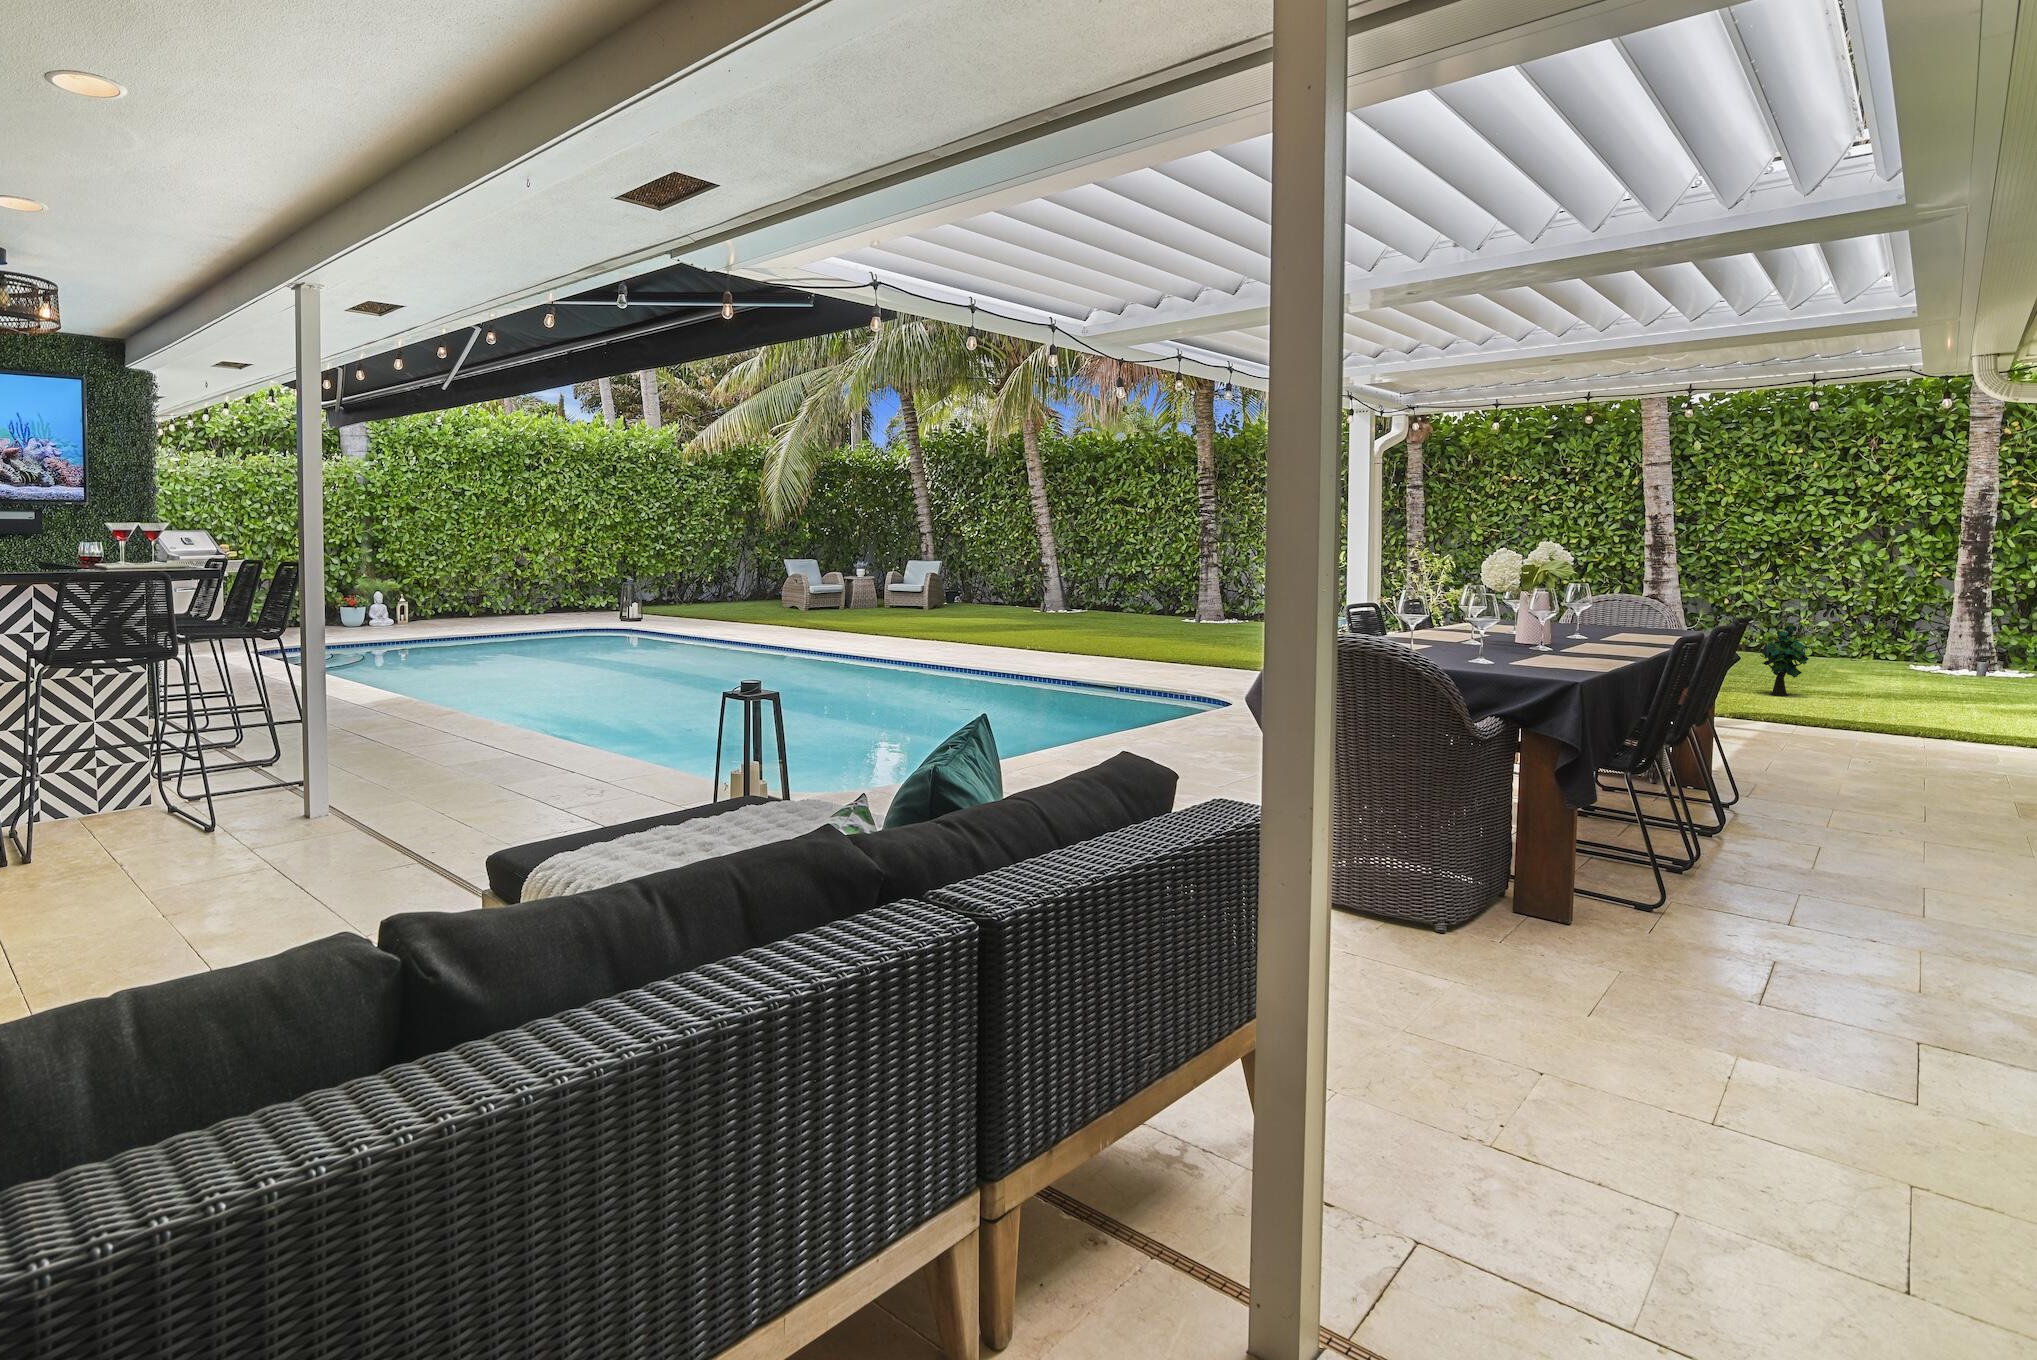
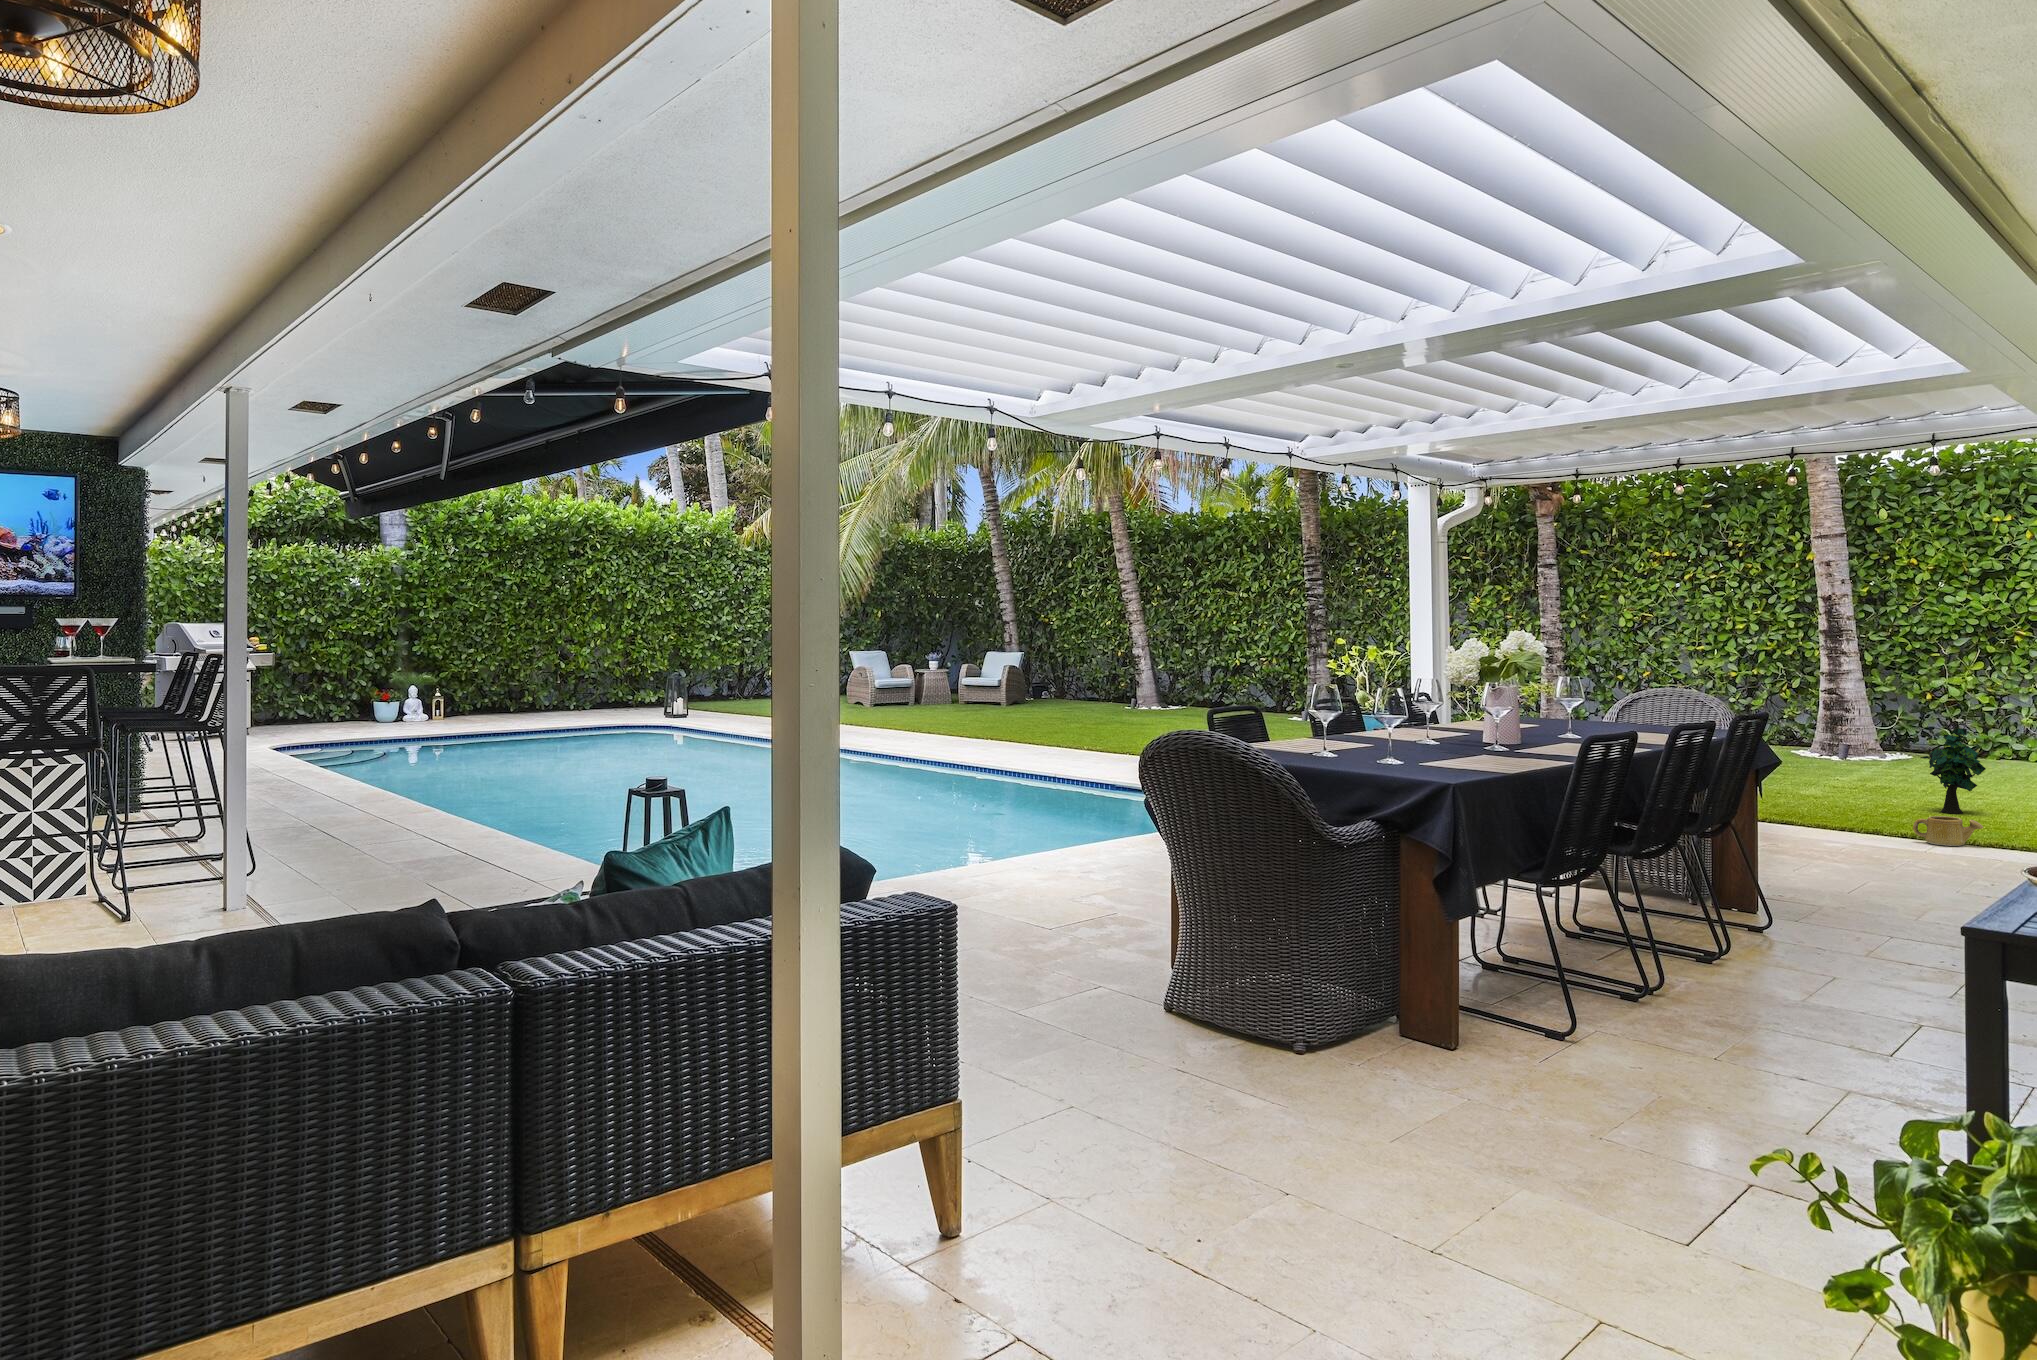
watering can: none [1774,699,1832,724] -> present [1913,816,1983,846]

